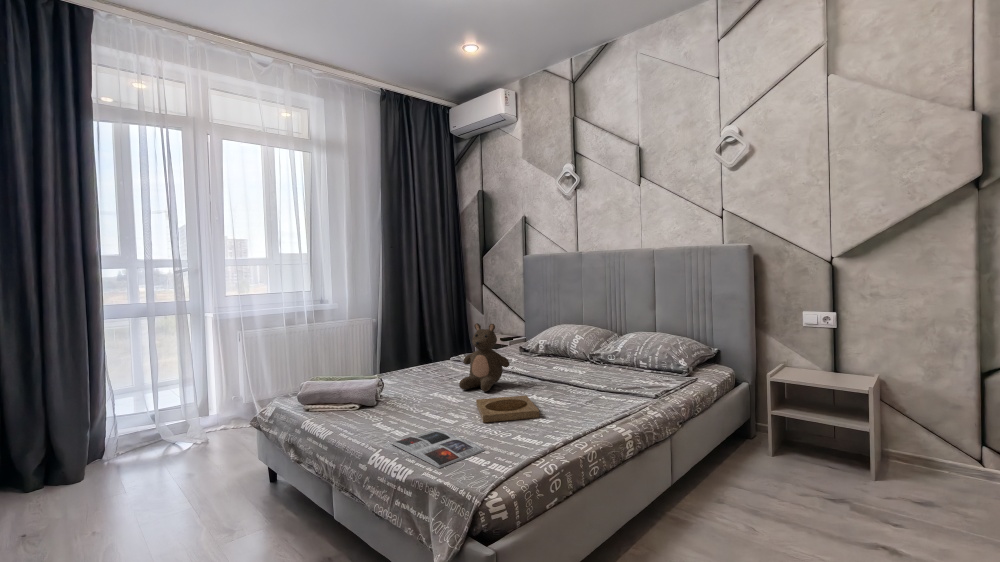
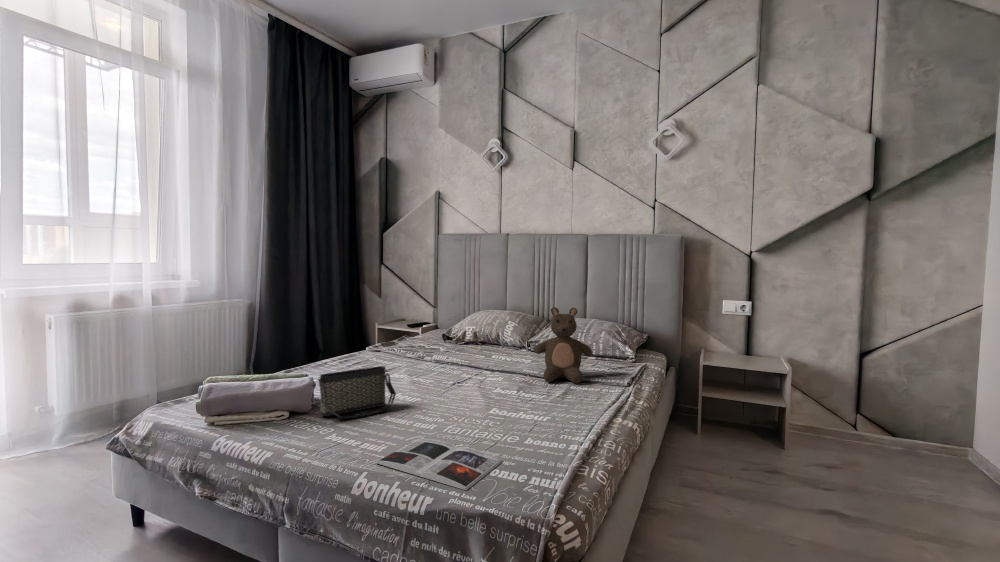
stuffed bear: present [459,323,509,392] -> present [534,307,592,383]
handbag: none [377,371,438,411] -> present [318,366,396,418]
tray: present [476,395,539,423] -> none [445,391,529,426]

